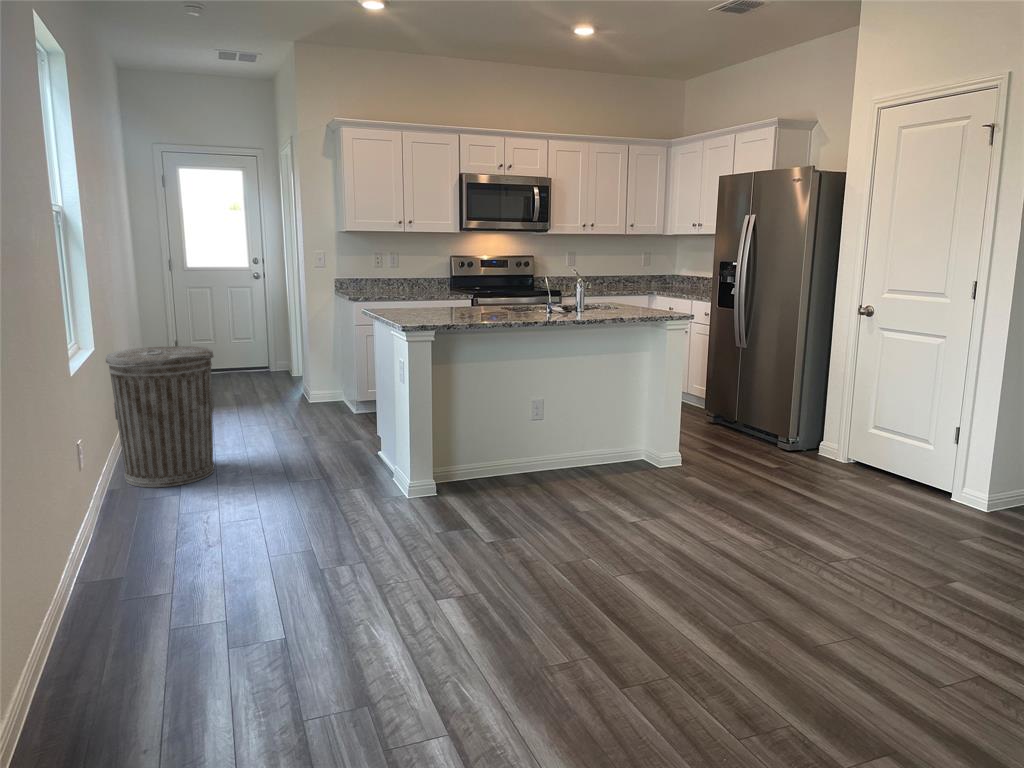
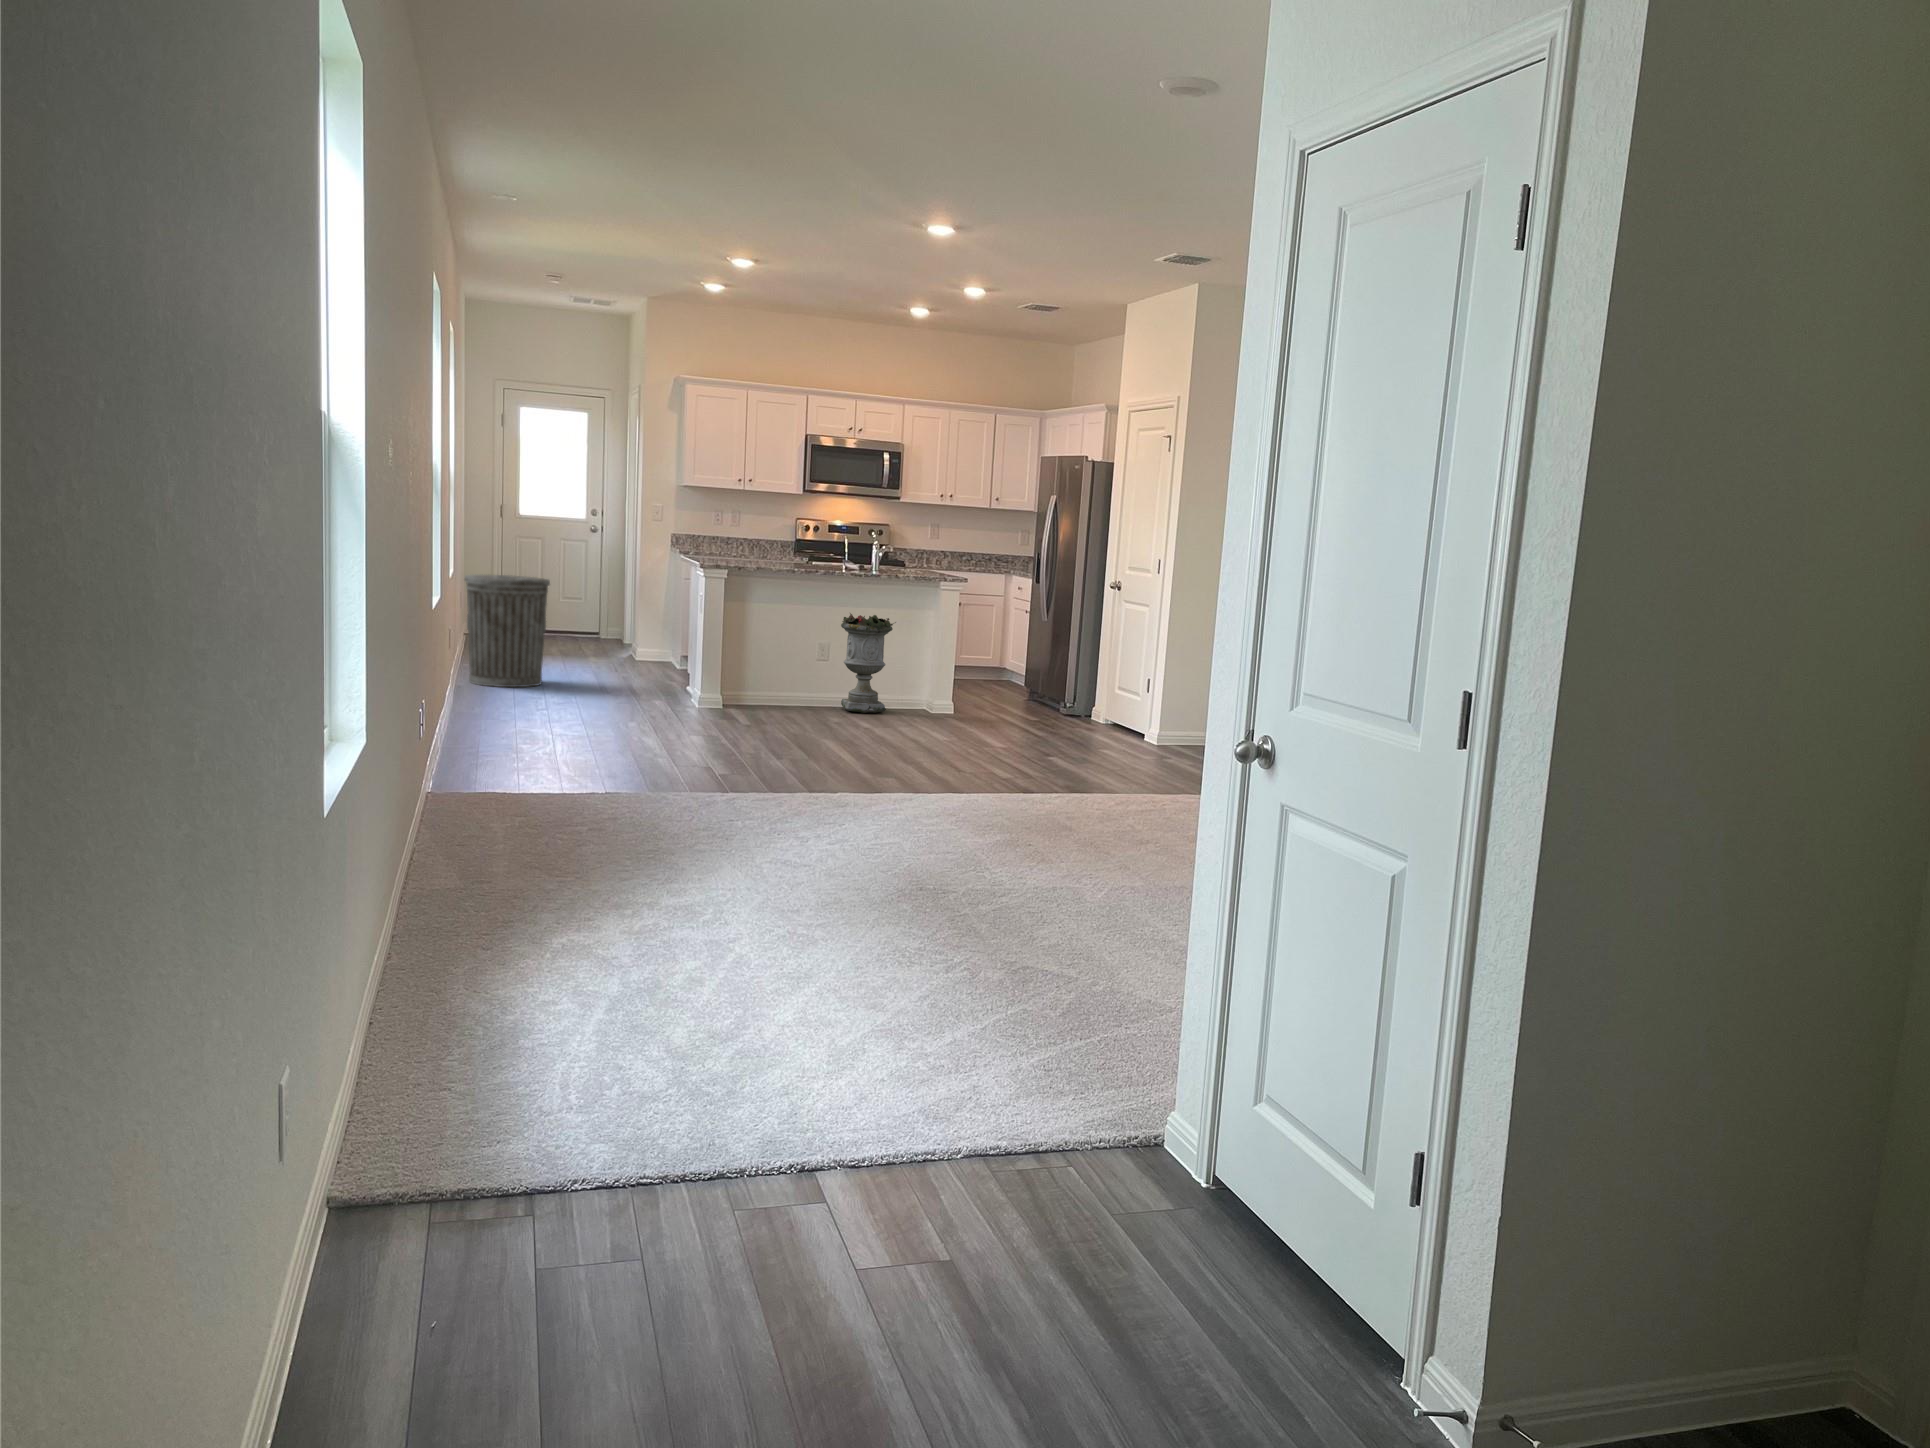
planter: none [564,366,630,482] -> present [841,613,896,713]

